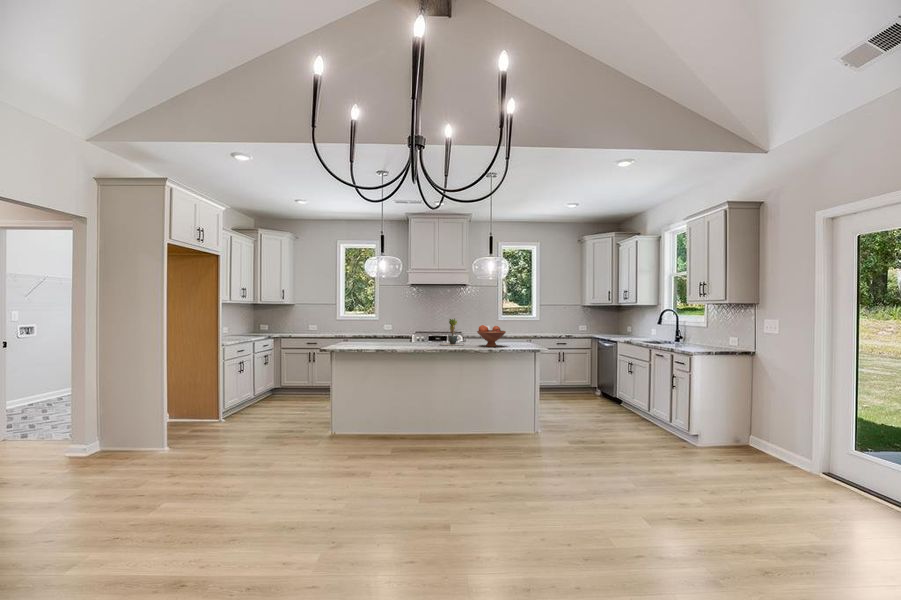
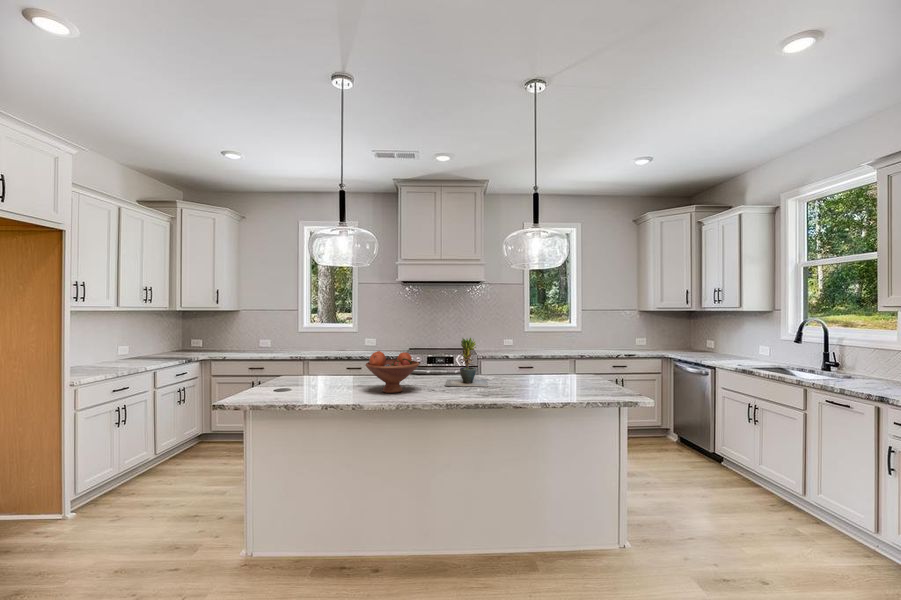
fruit bowl: present [477,325,506,347] -> present [366,351,419,393]

